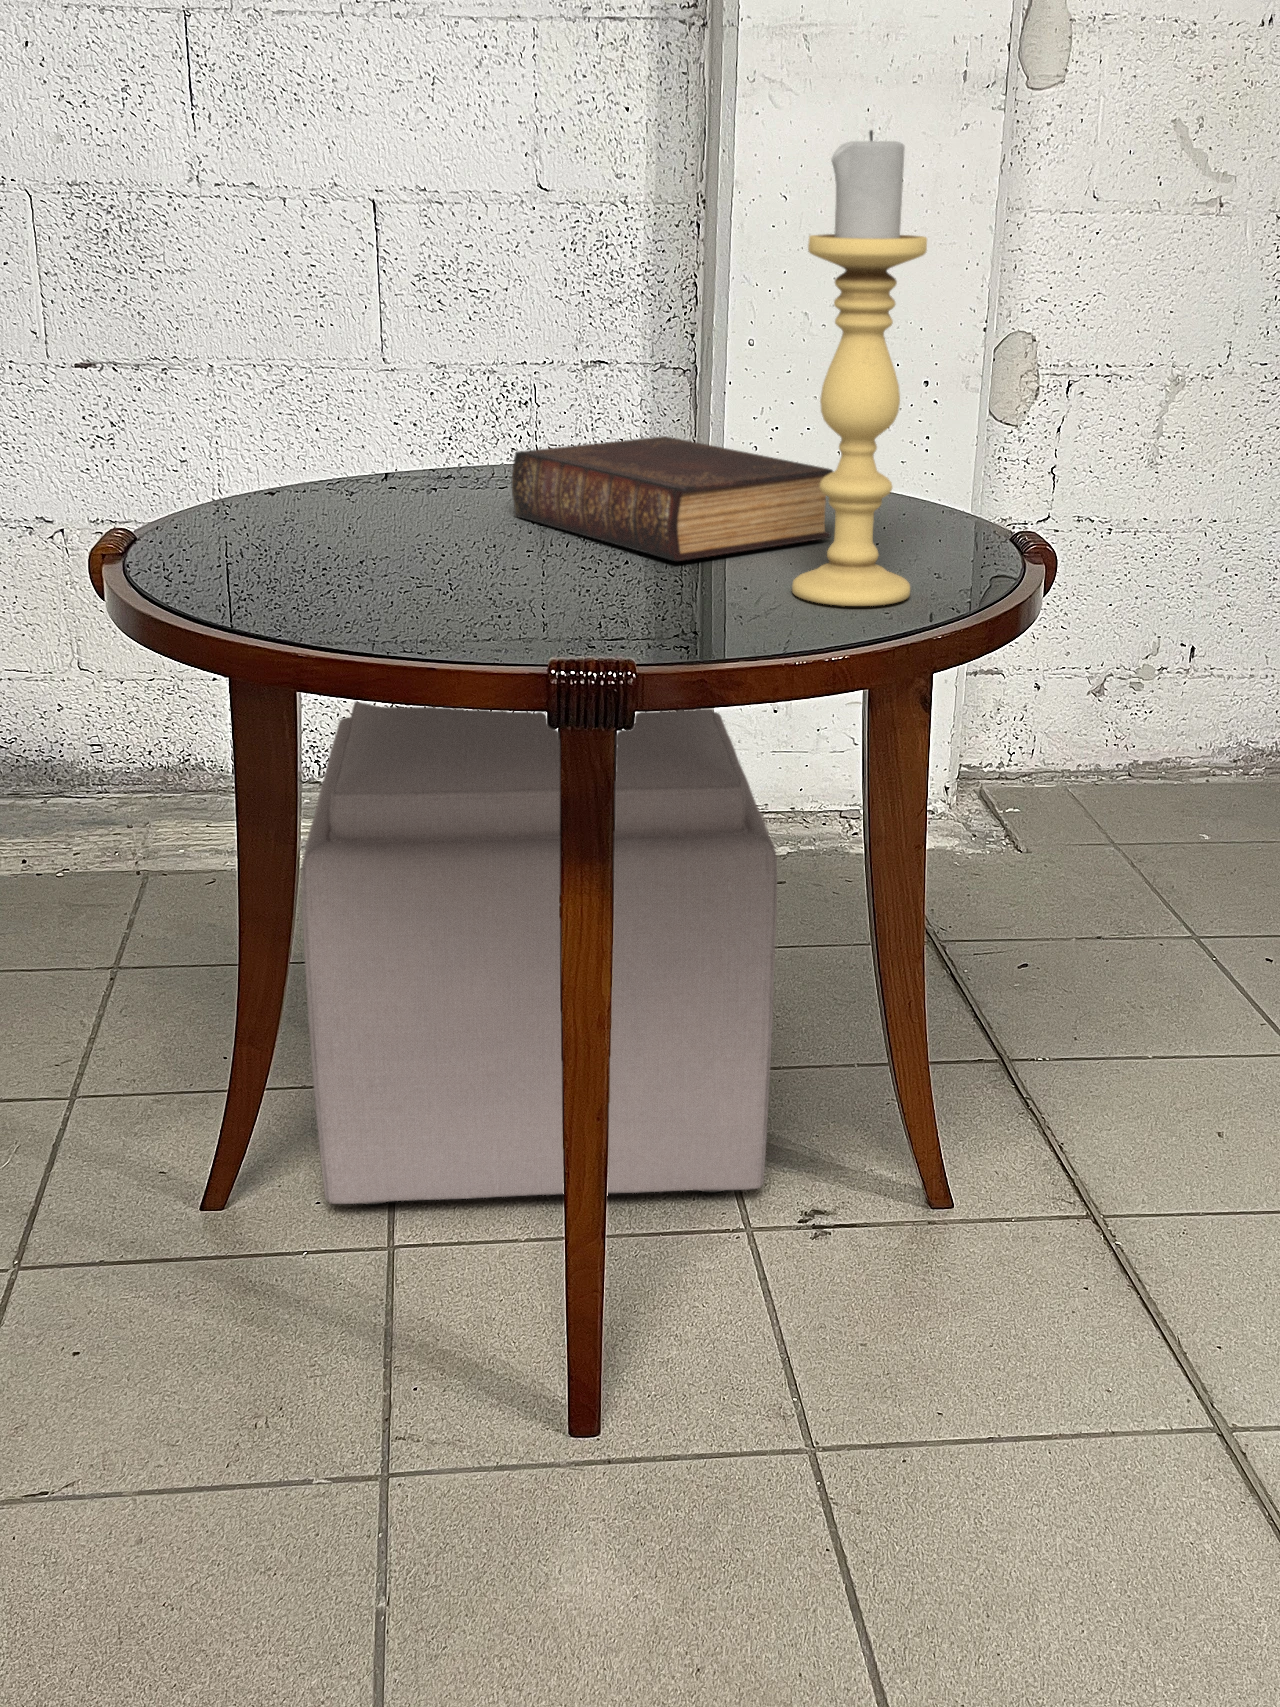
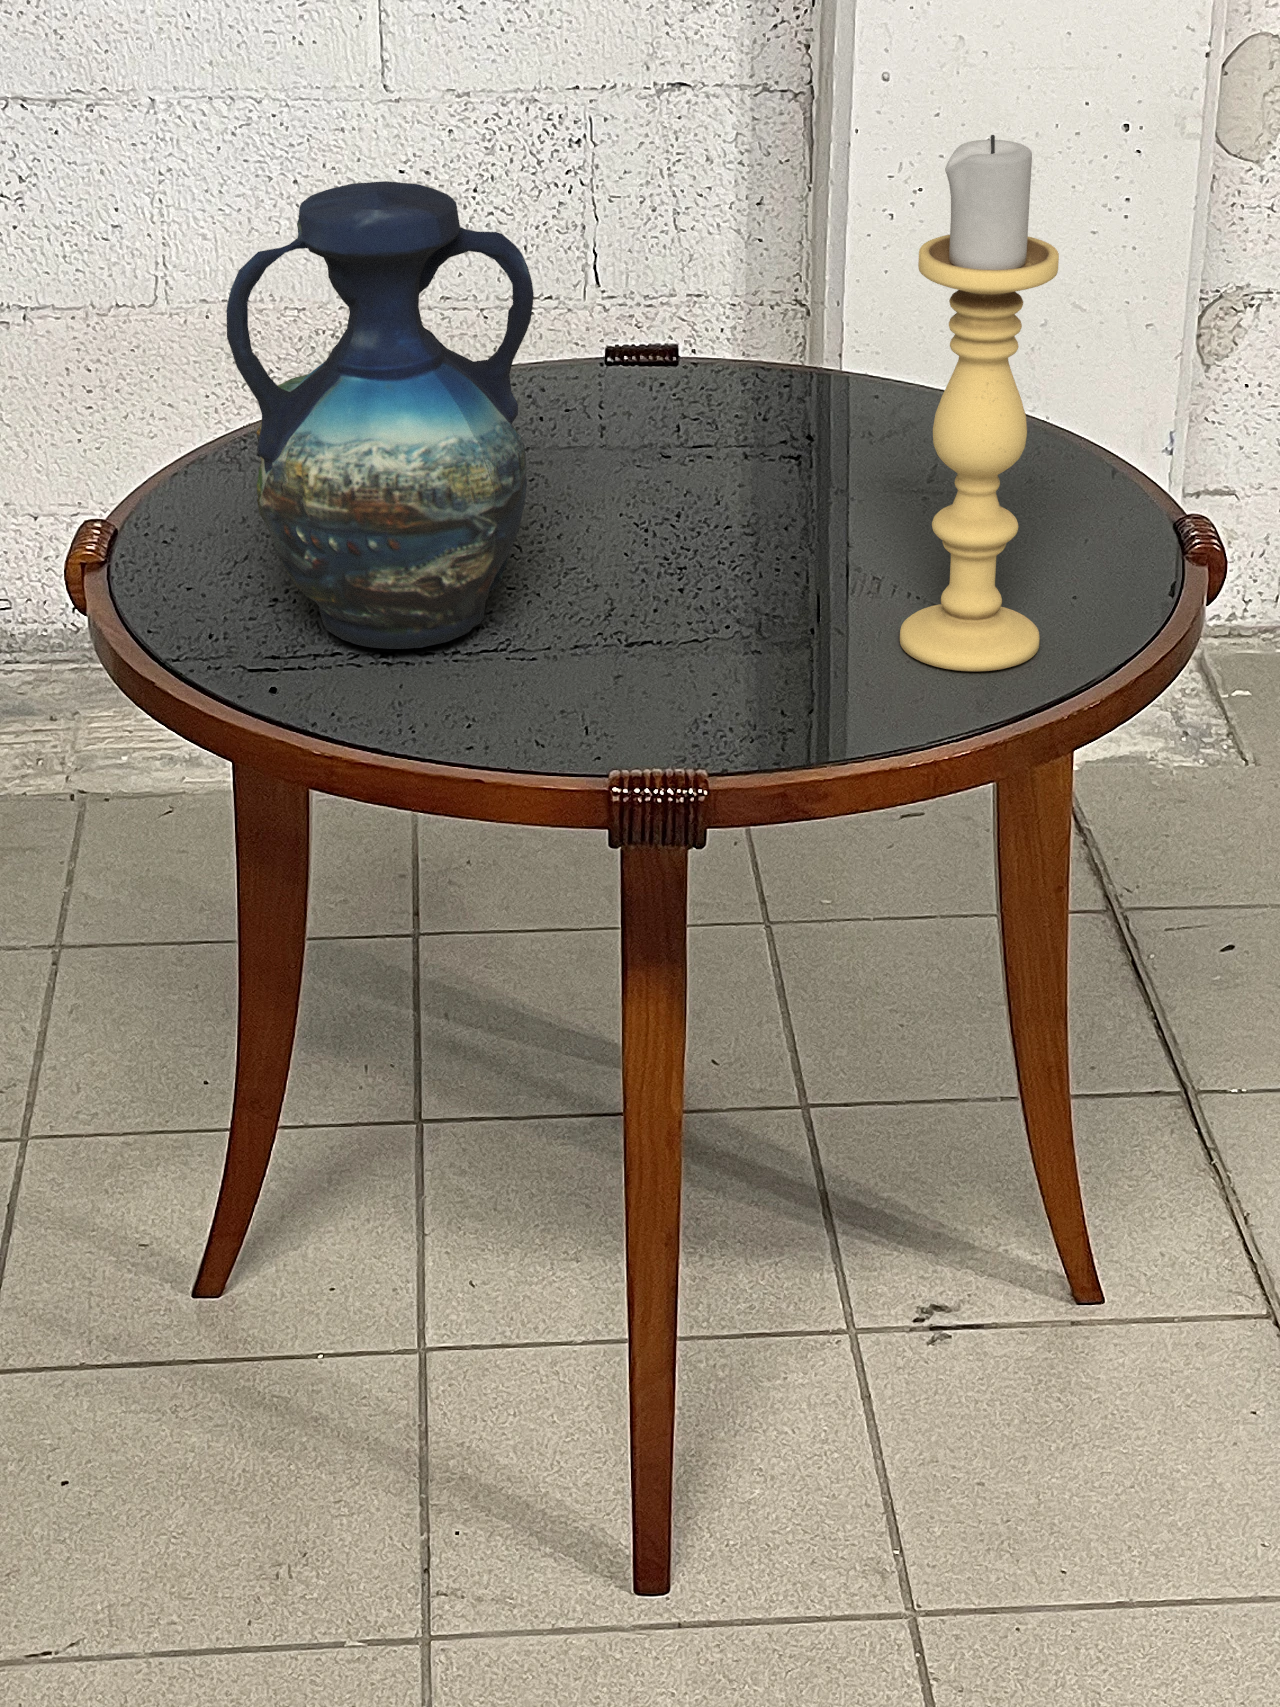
vase: none [218,194,483,589] -> present [227,181,534,649]
book: present [511,436,833,561] -> none [566,358,960,581]
ottoman: present [302,702,777,1205] -> none [317,619,887,1296]

